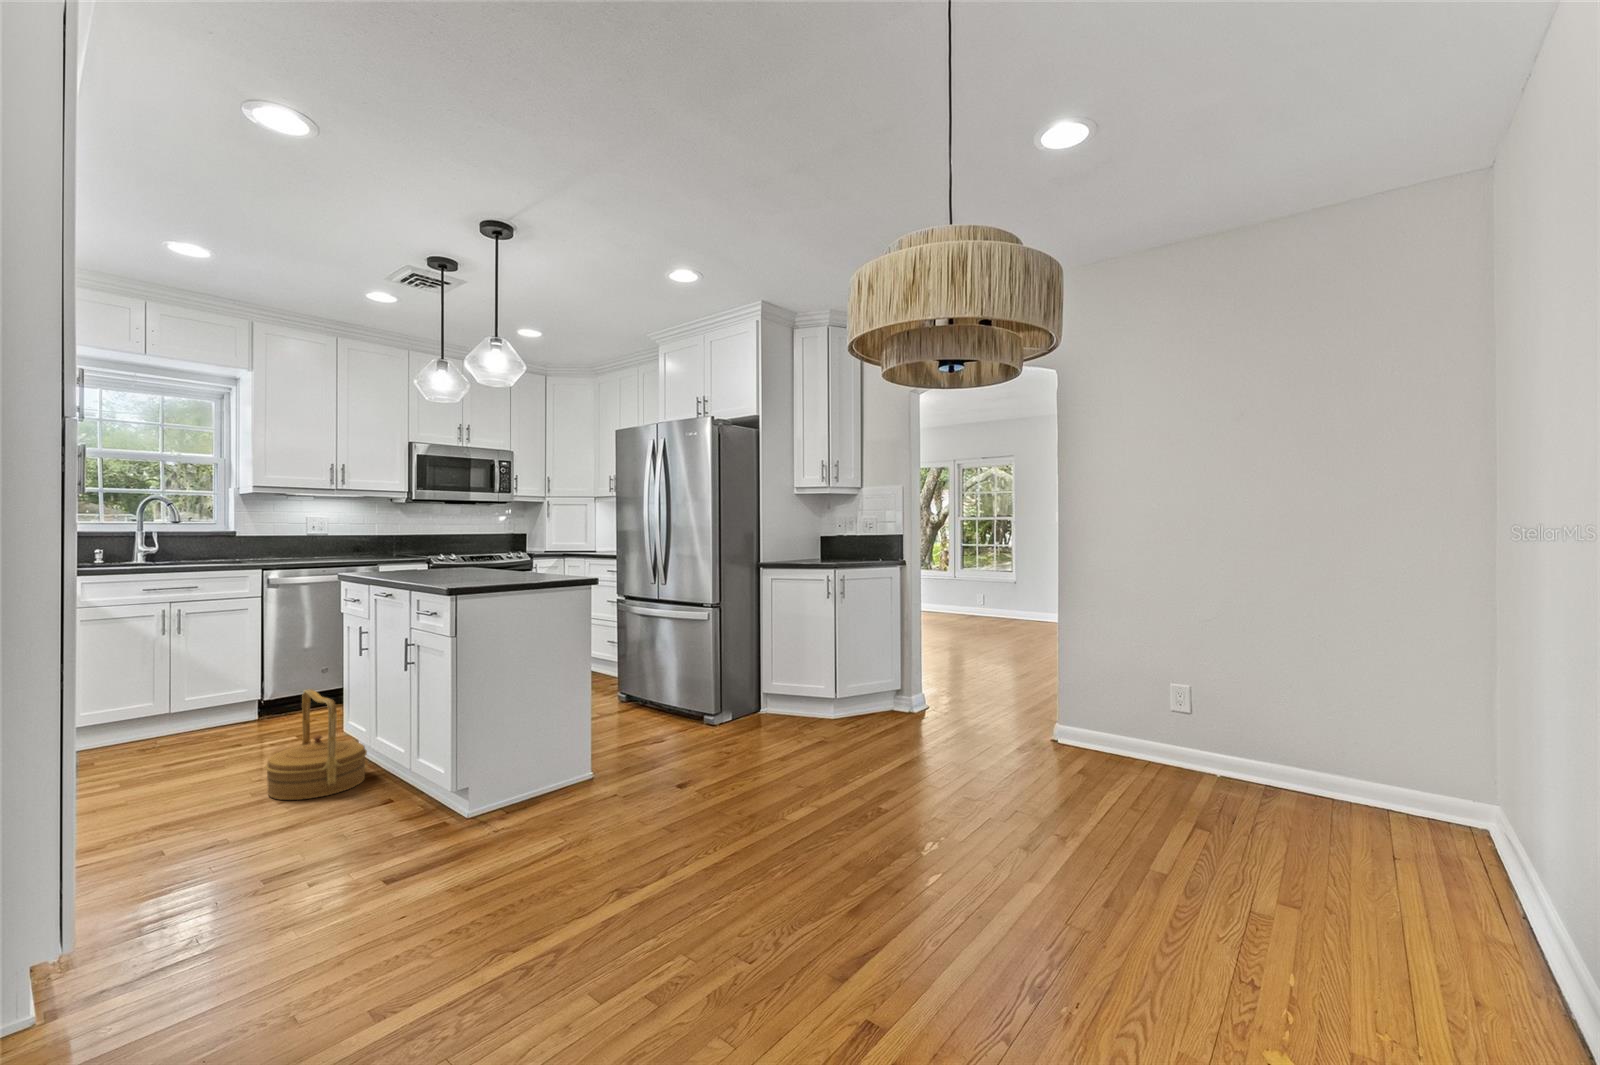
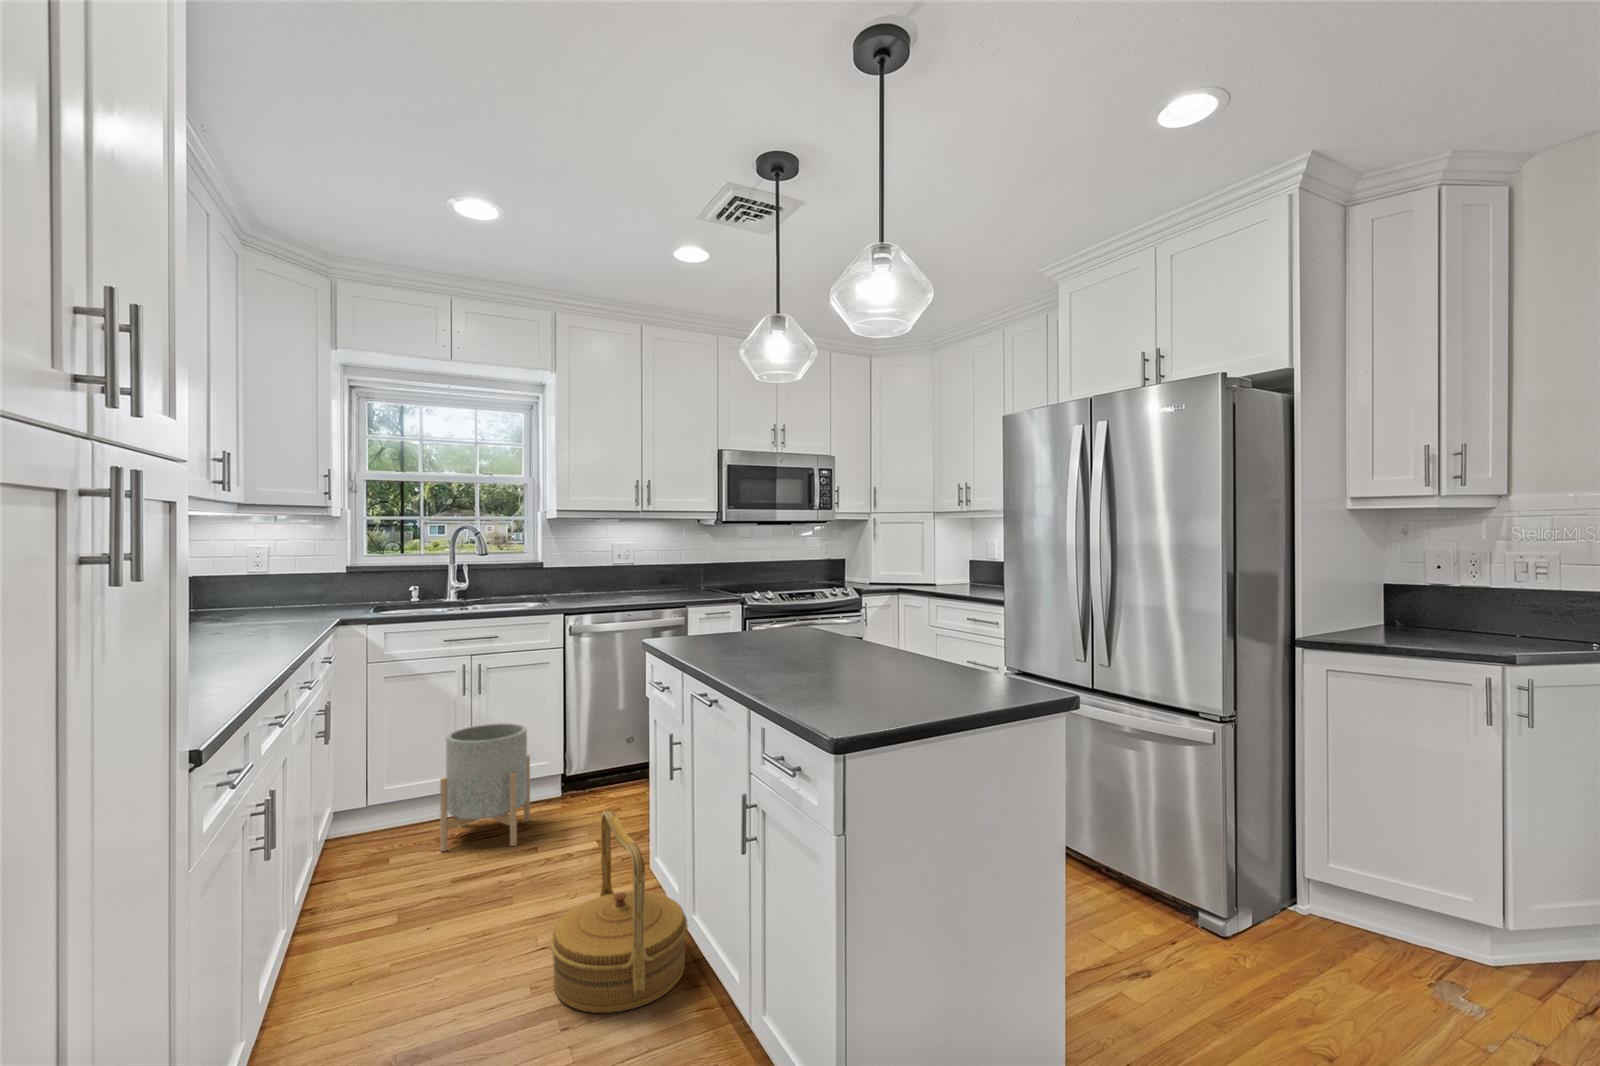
planter: none [148,656,230,753] -> present [440,723,530,851]

